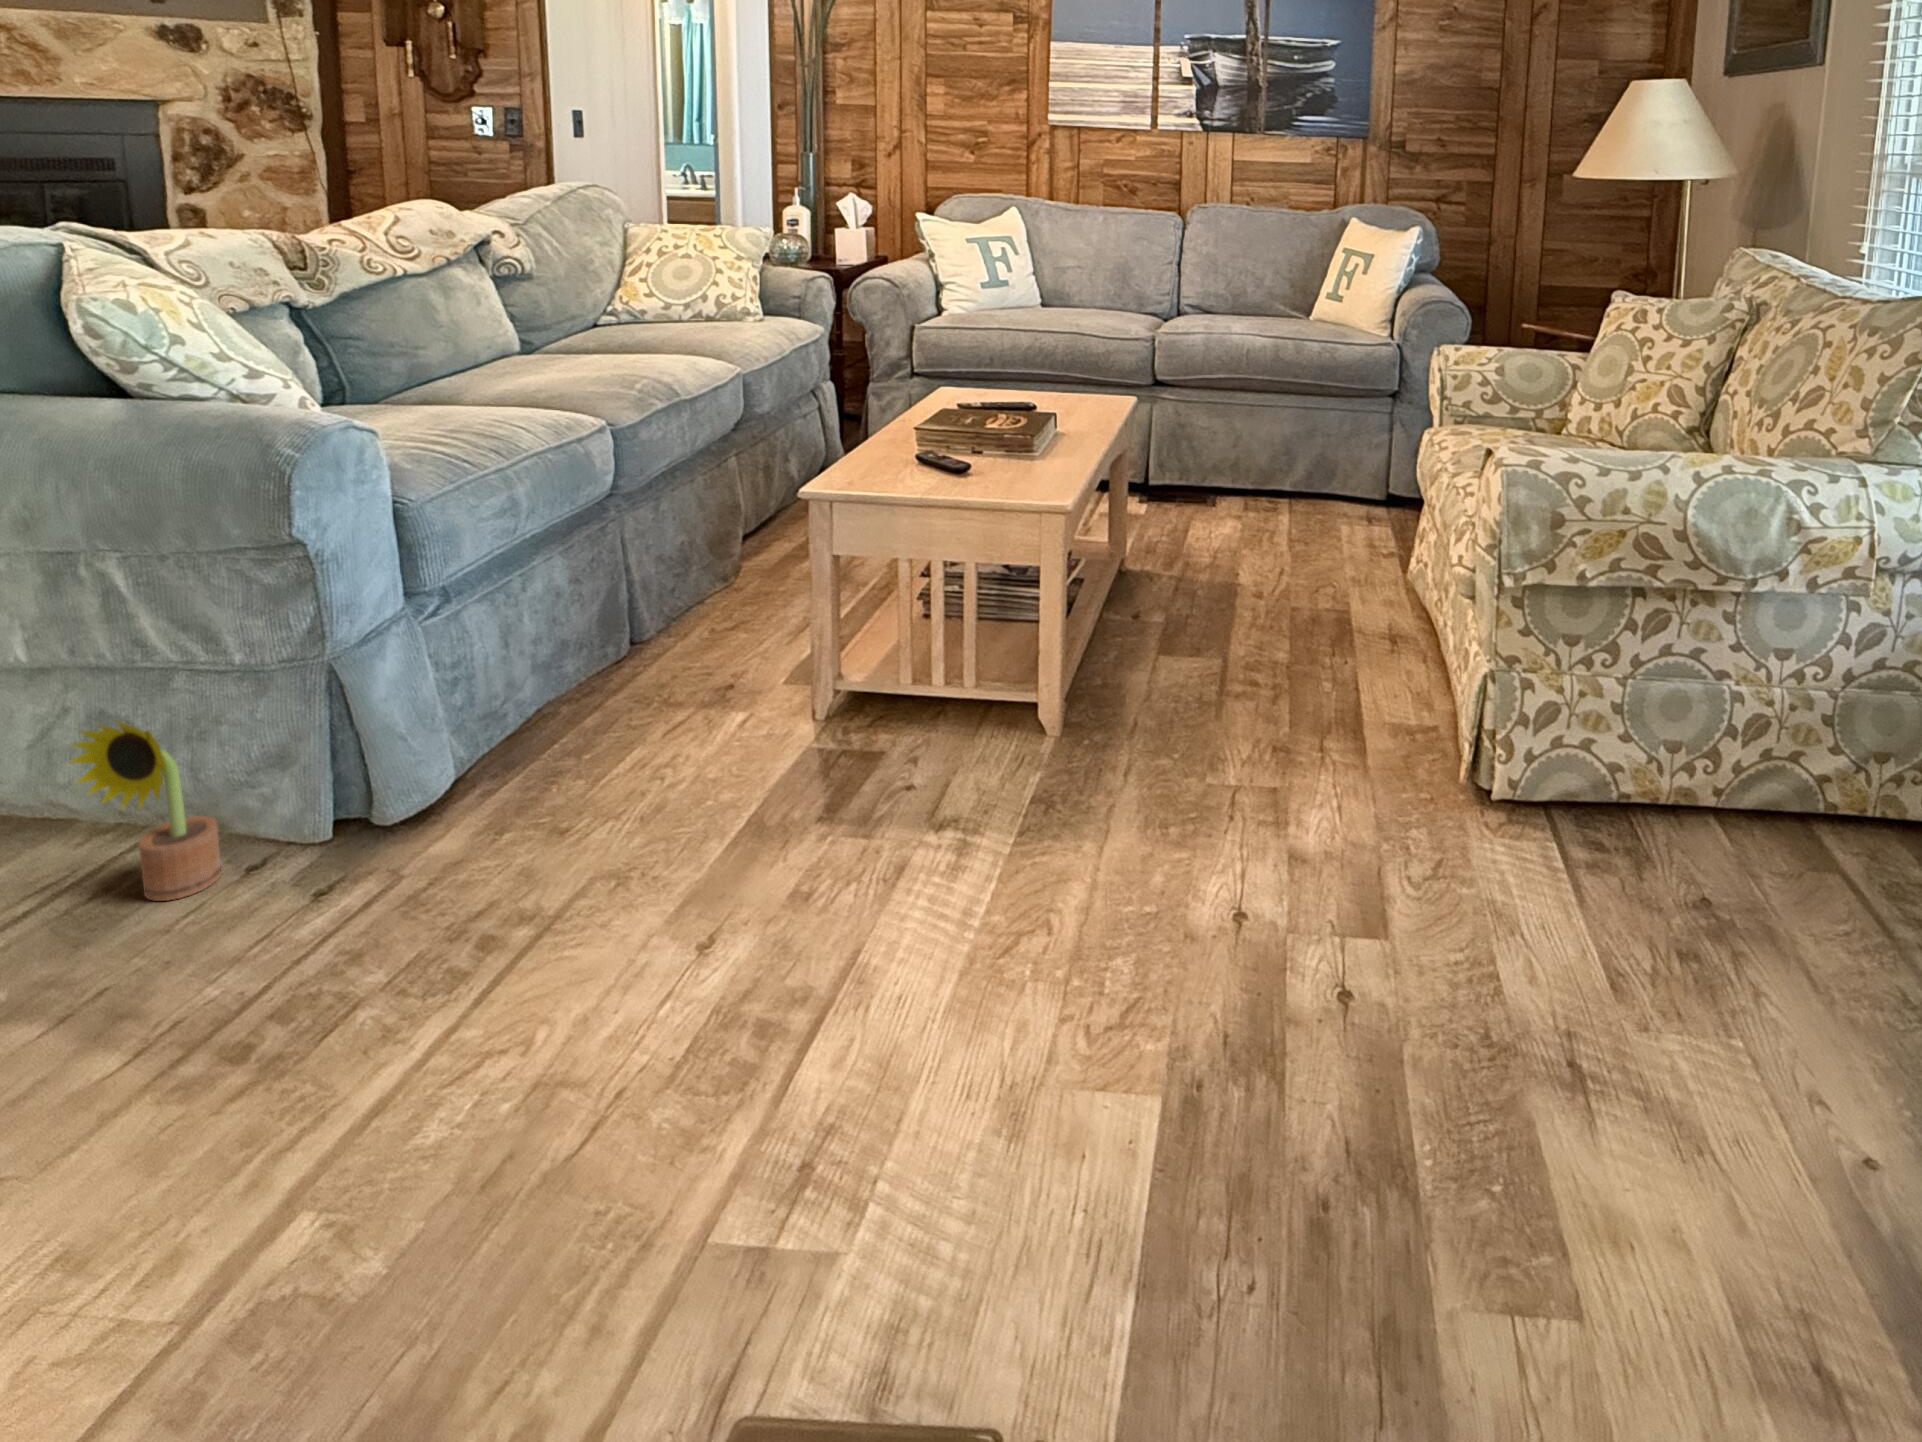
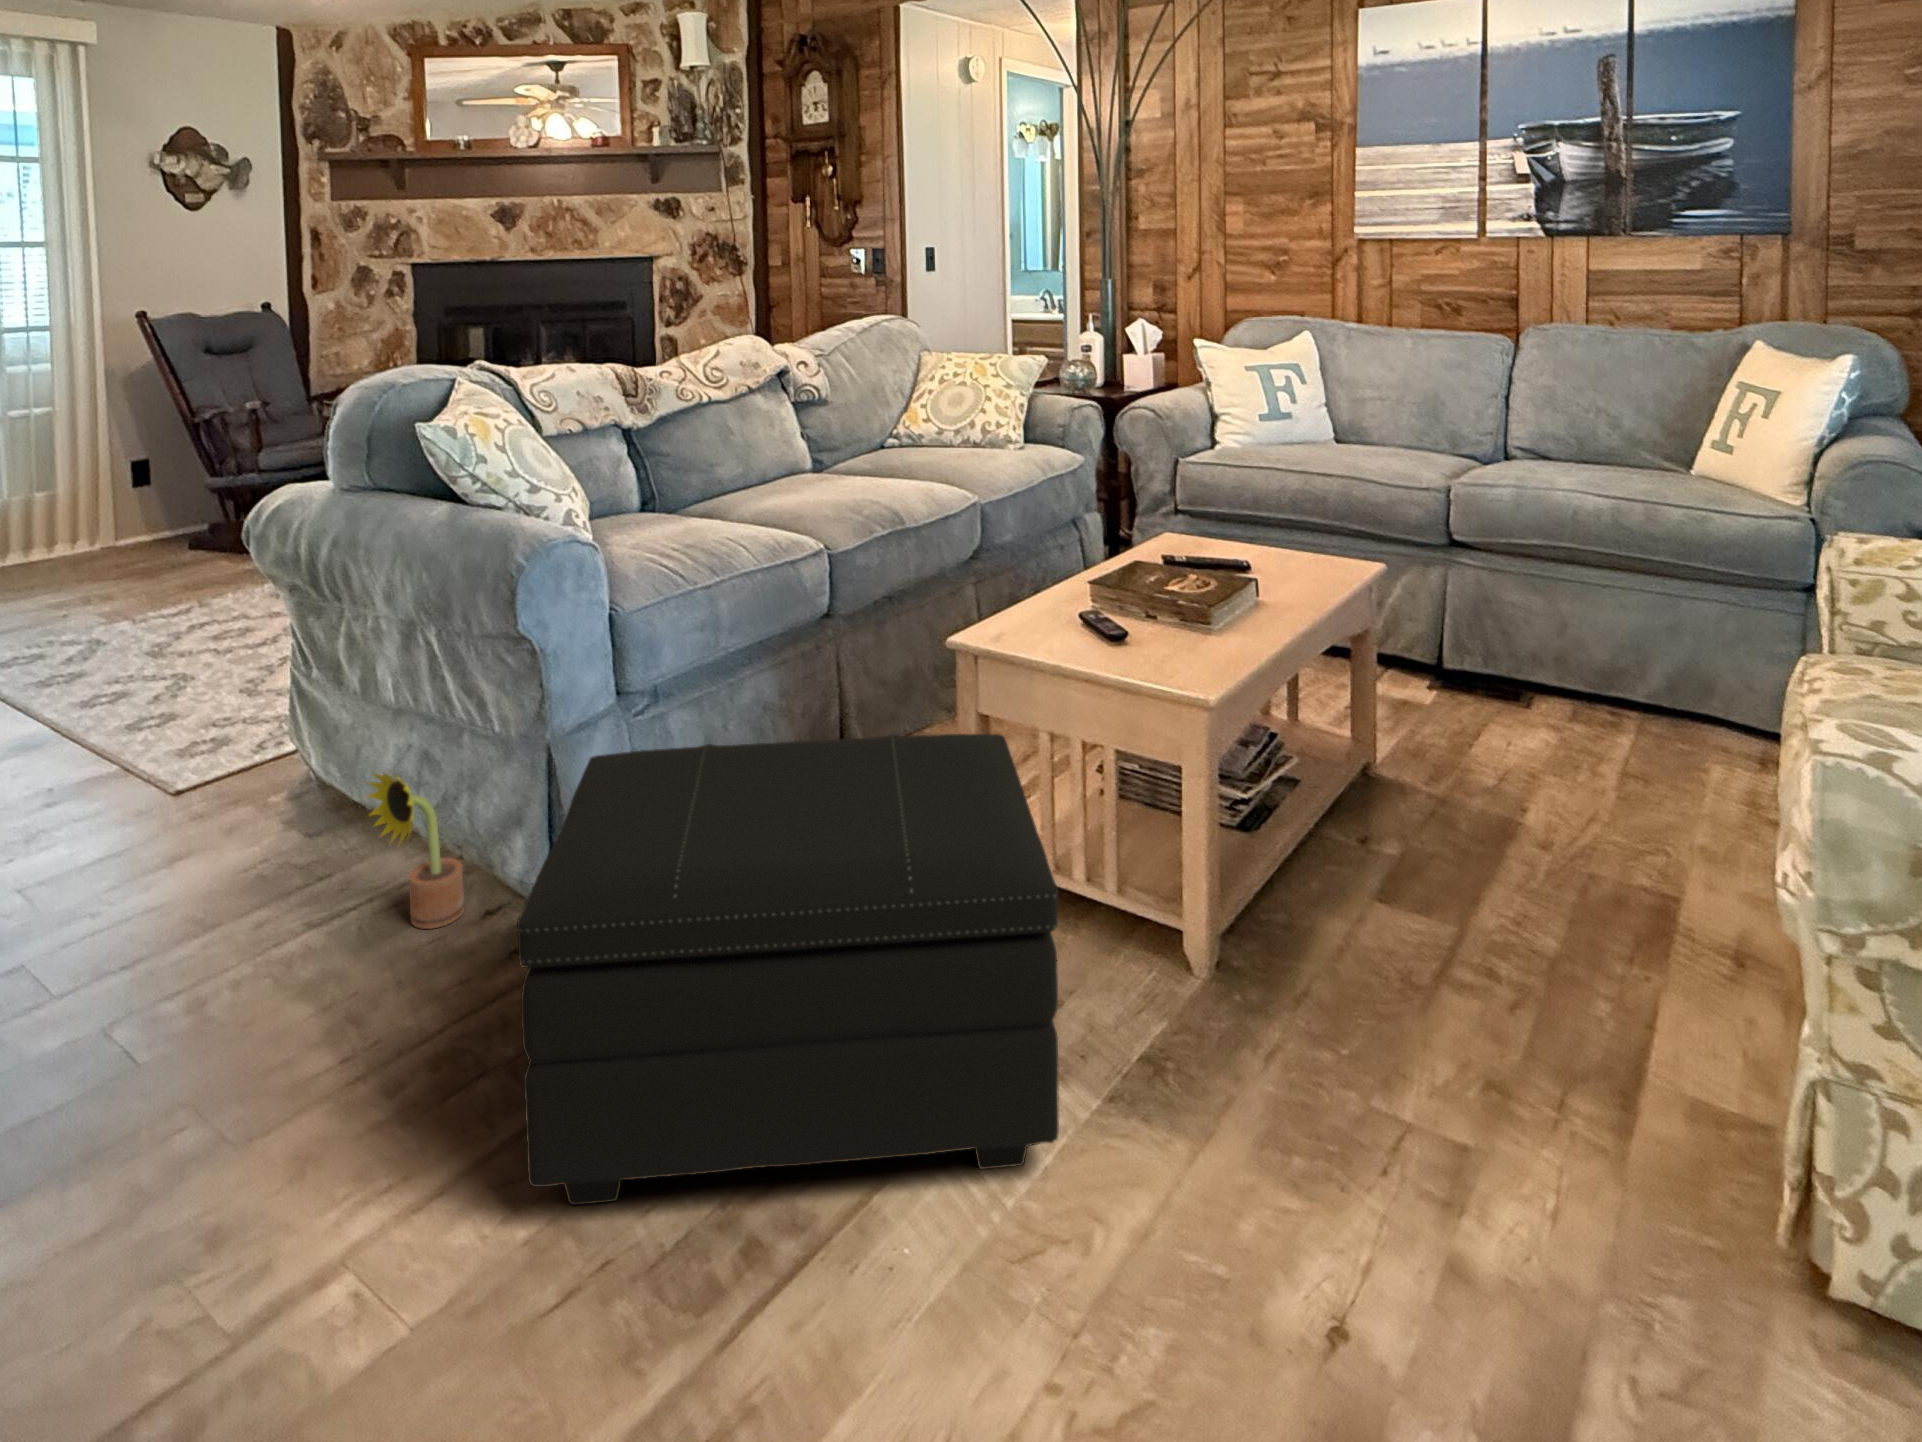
footstool: none [458,562,1012,1049] -> present [517,734,1059,1205]

